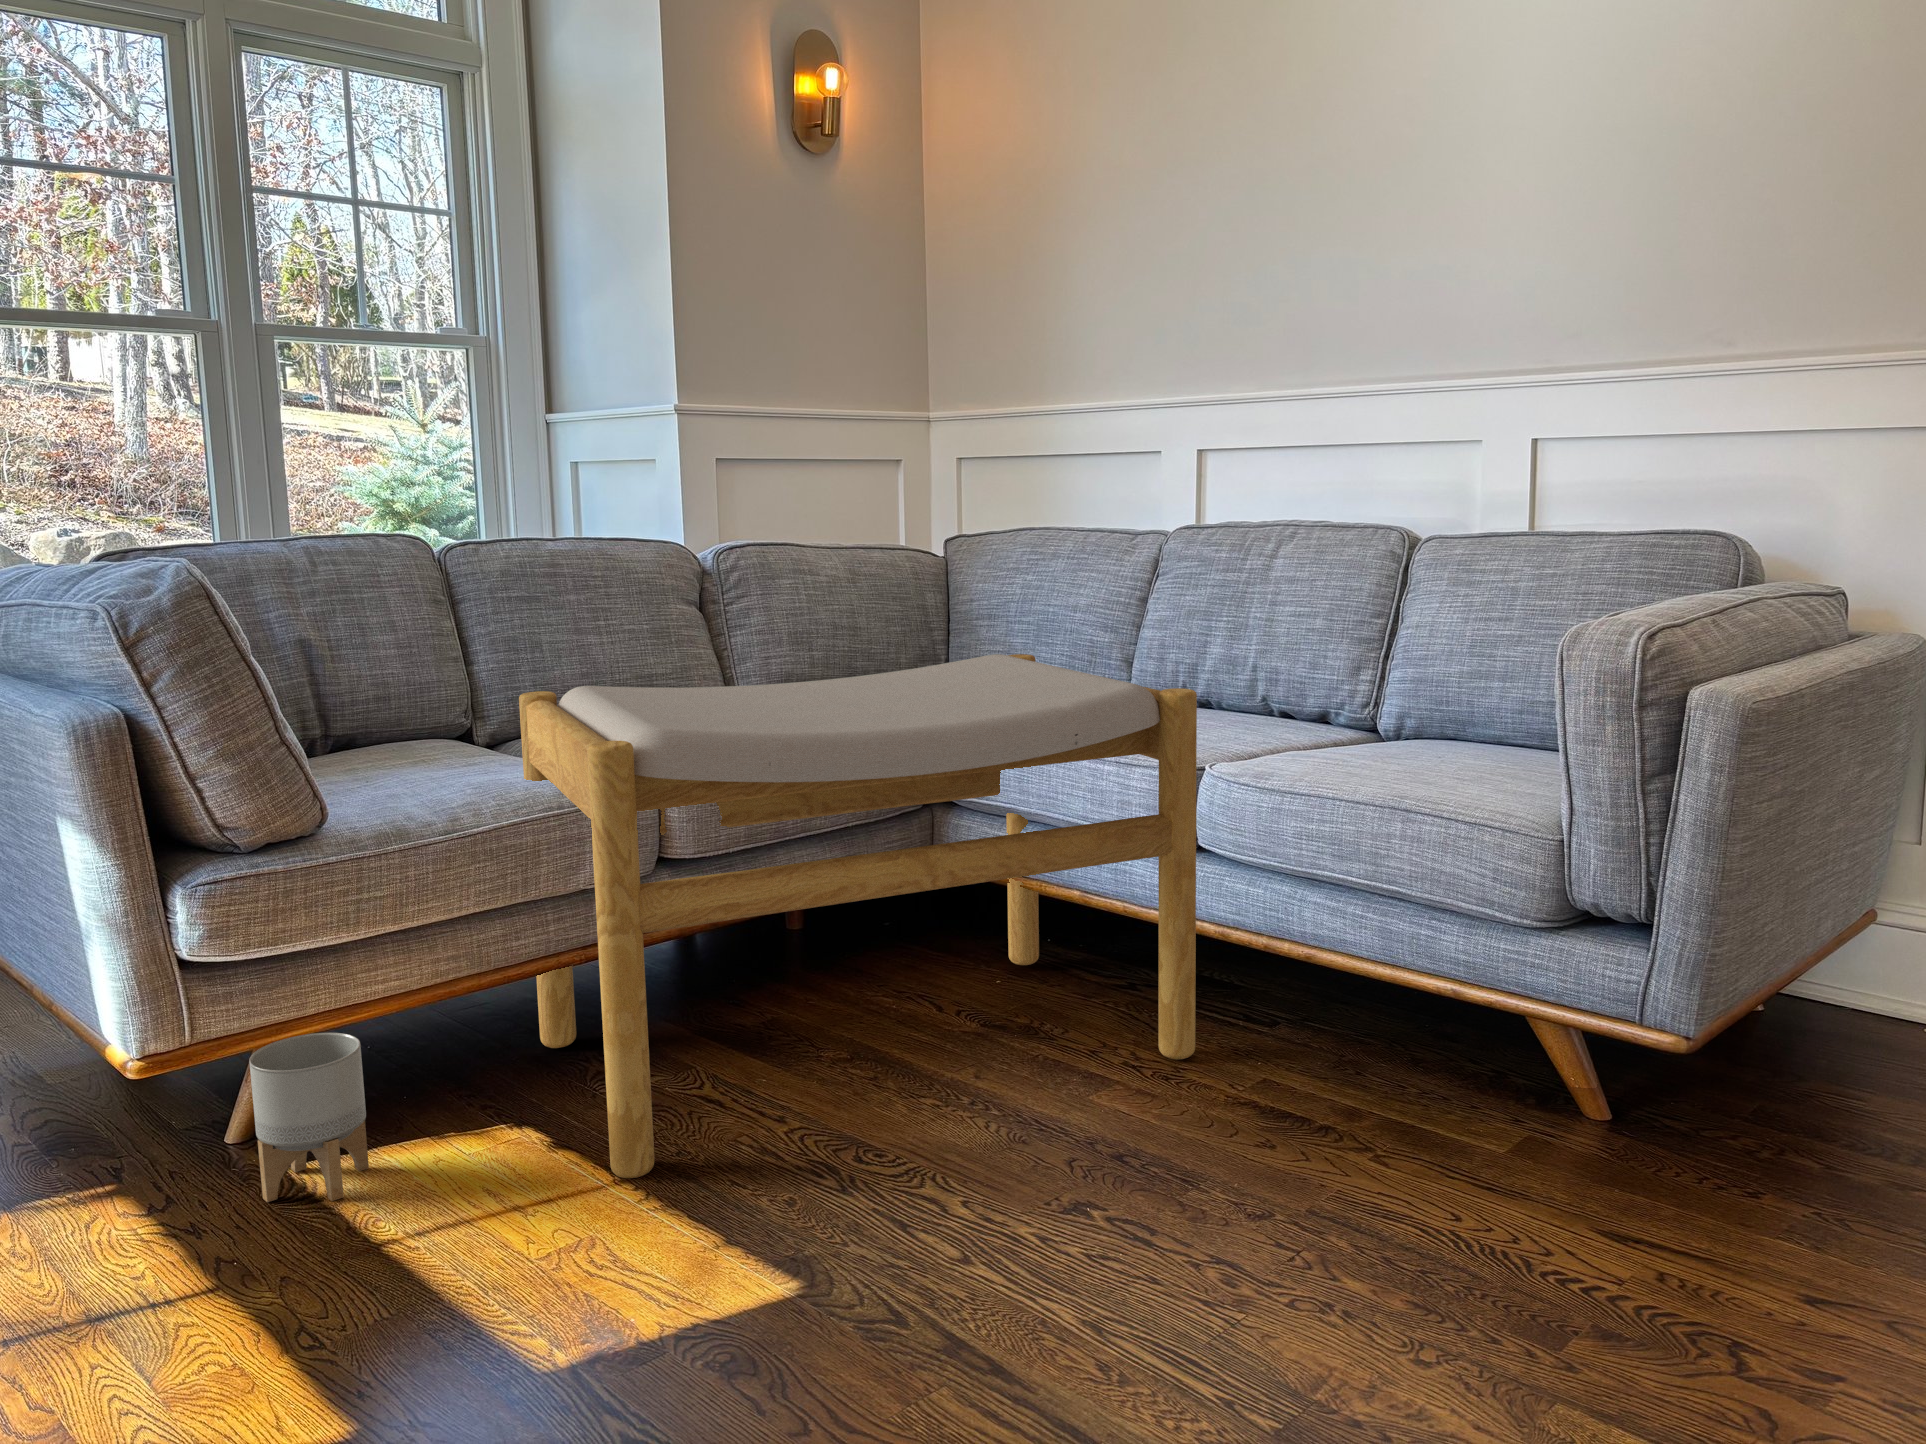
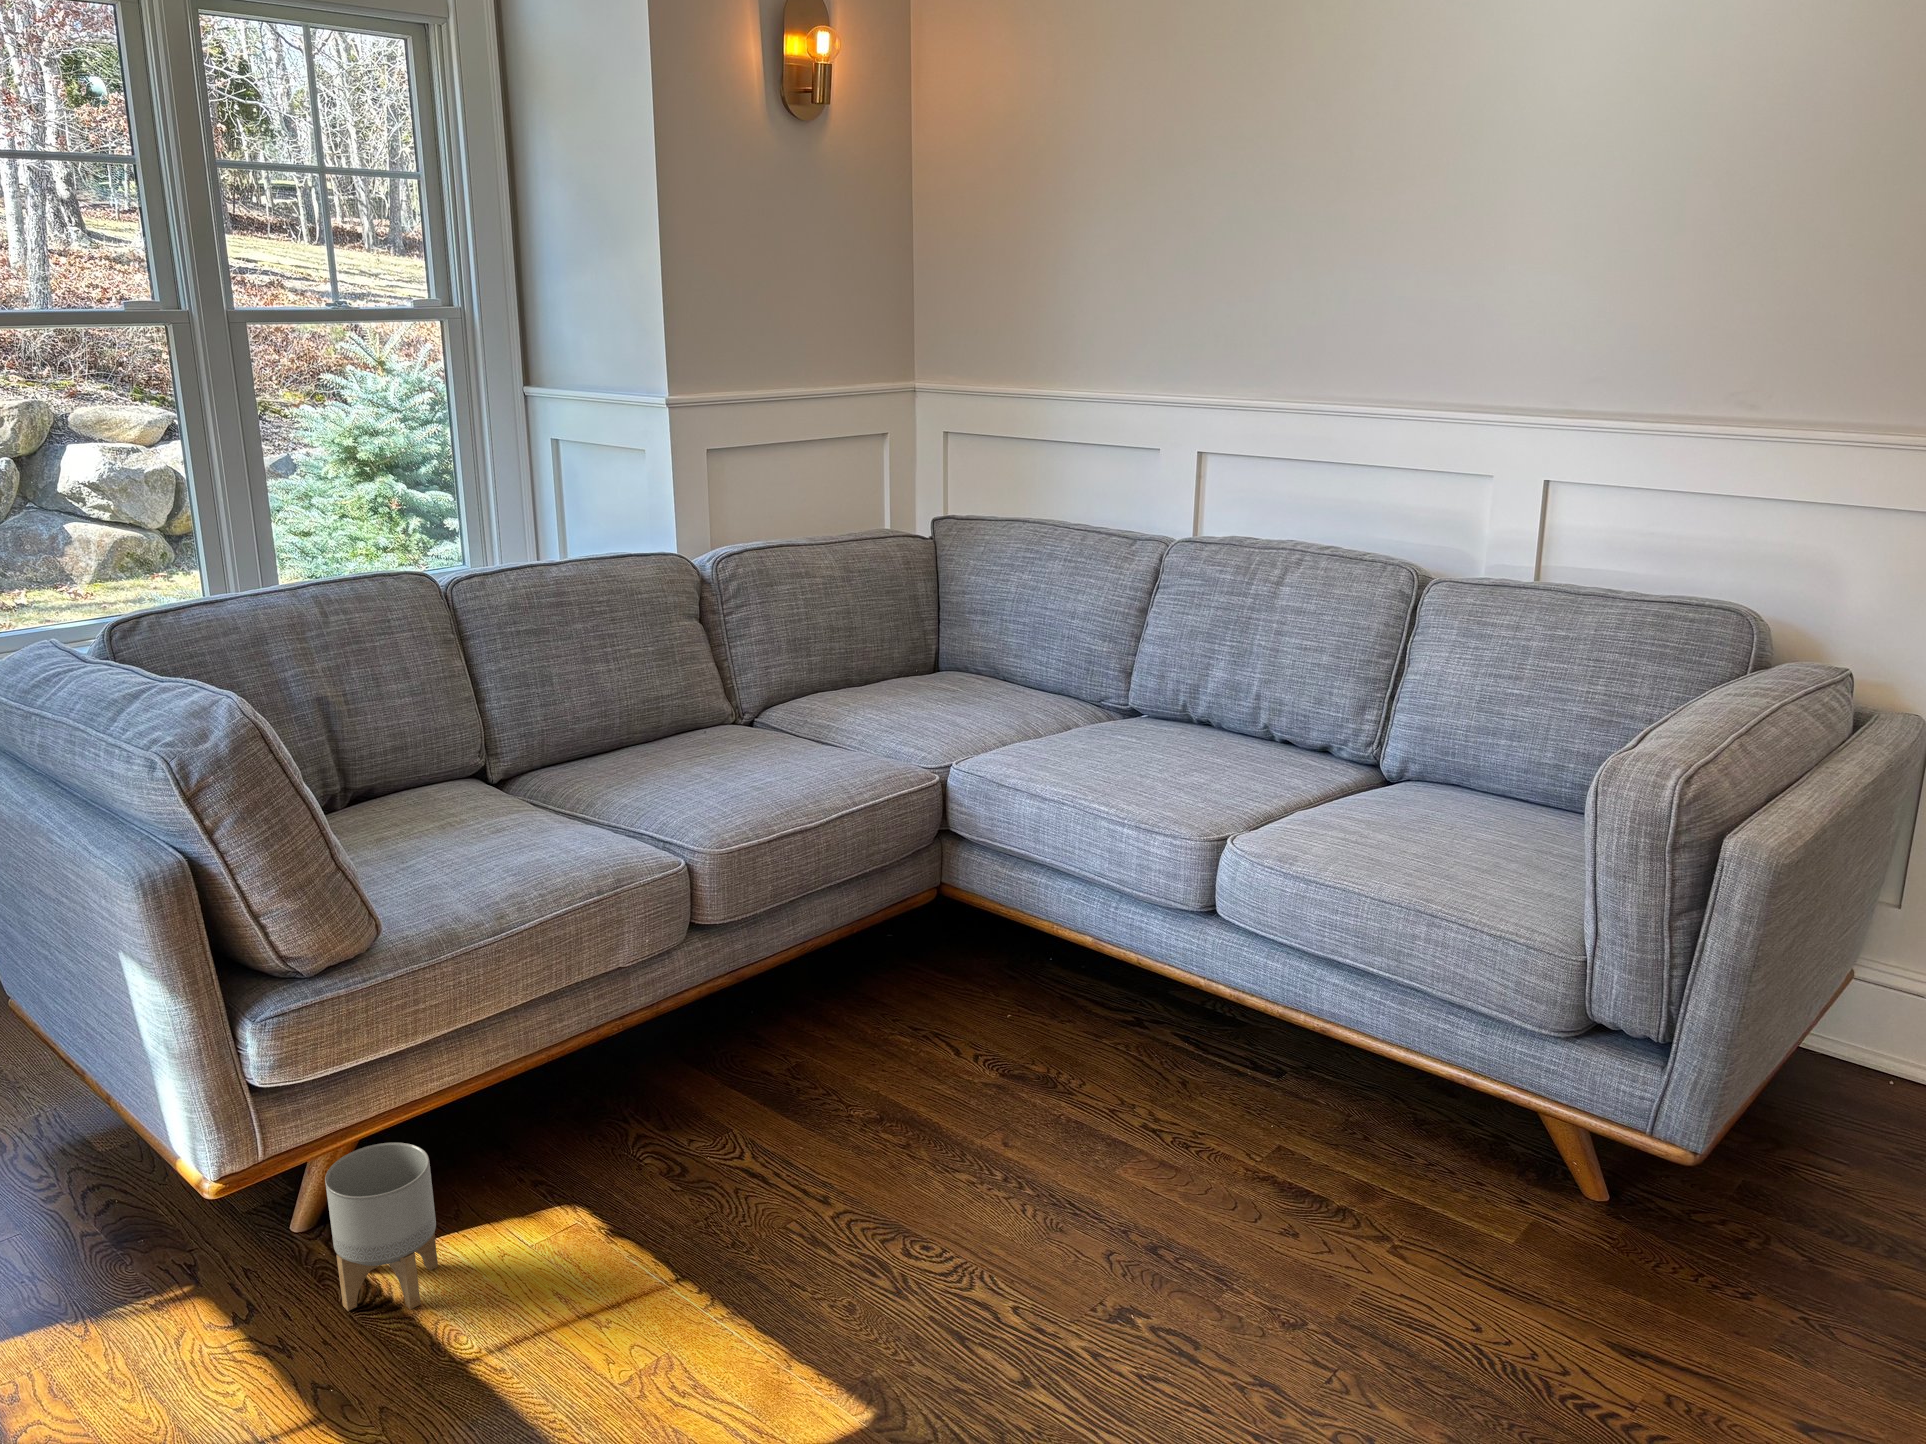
footstool: present [519,654,1197,1178] -> none [551,700,1226,1278]

